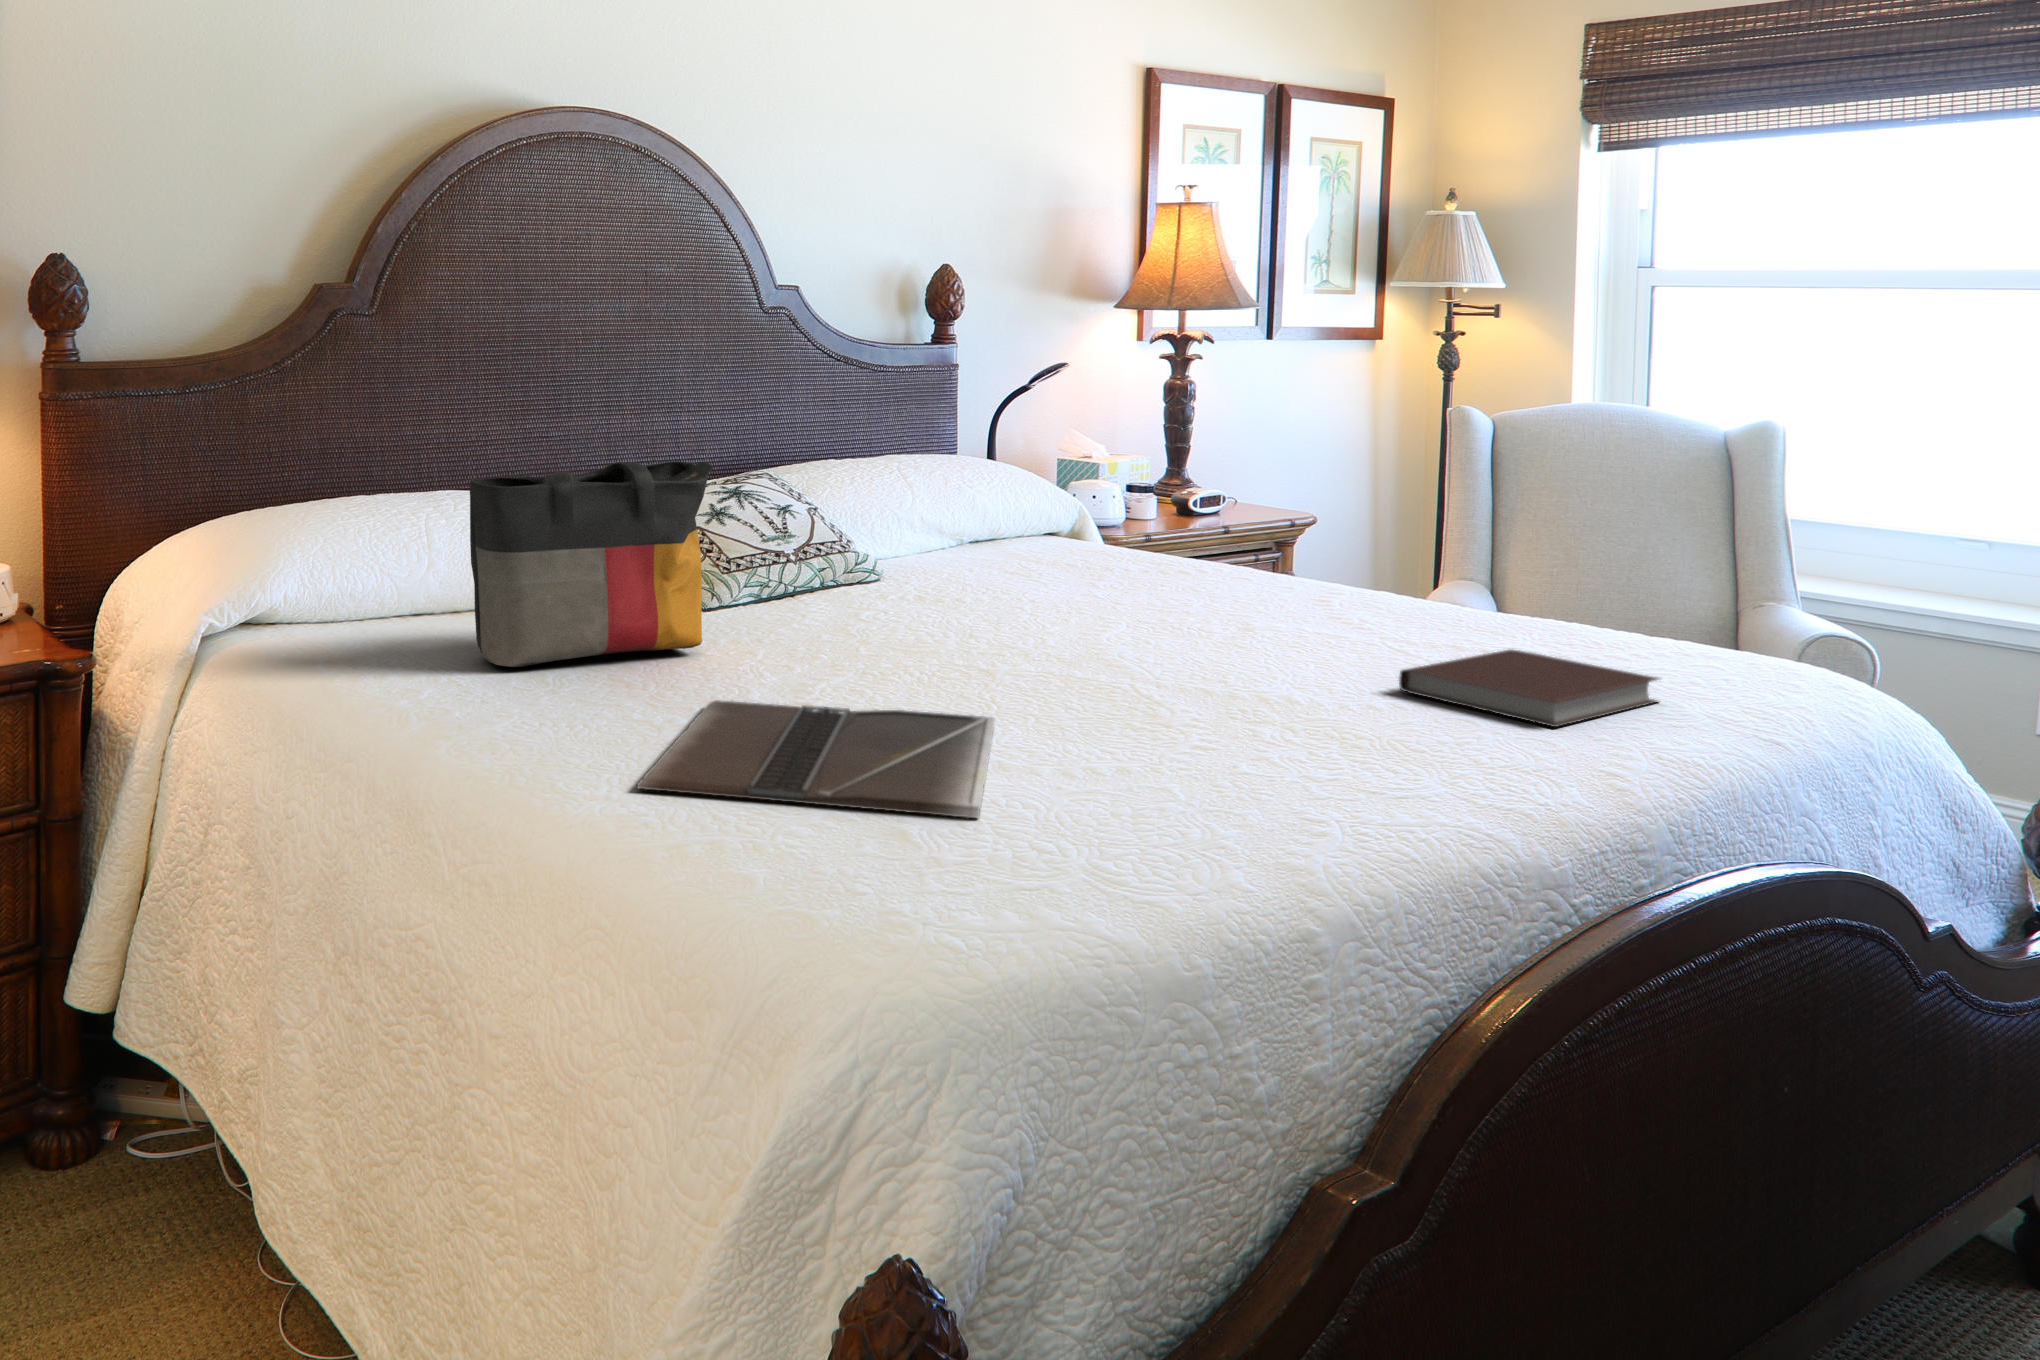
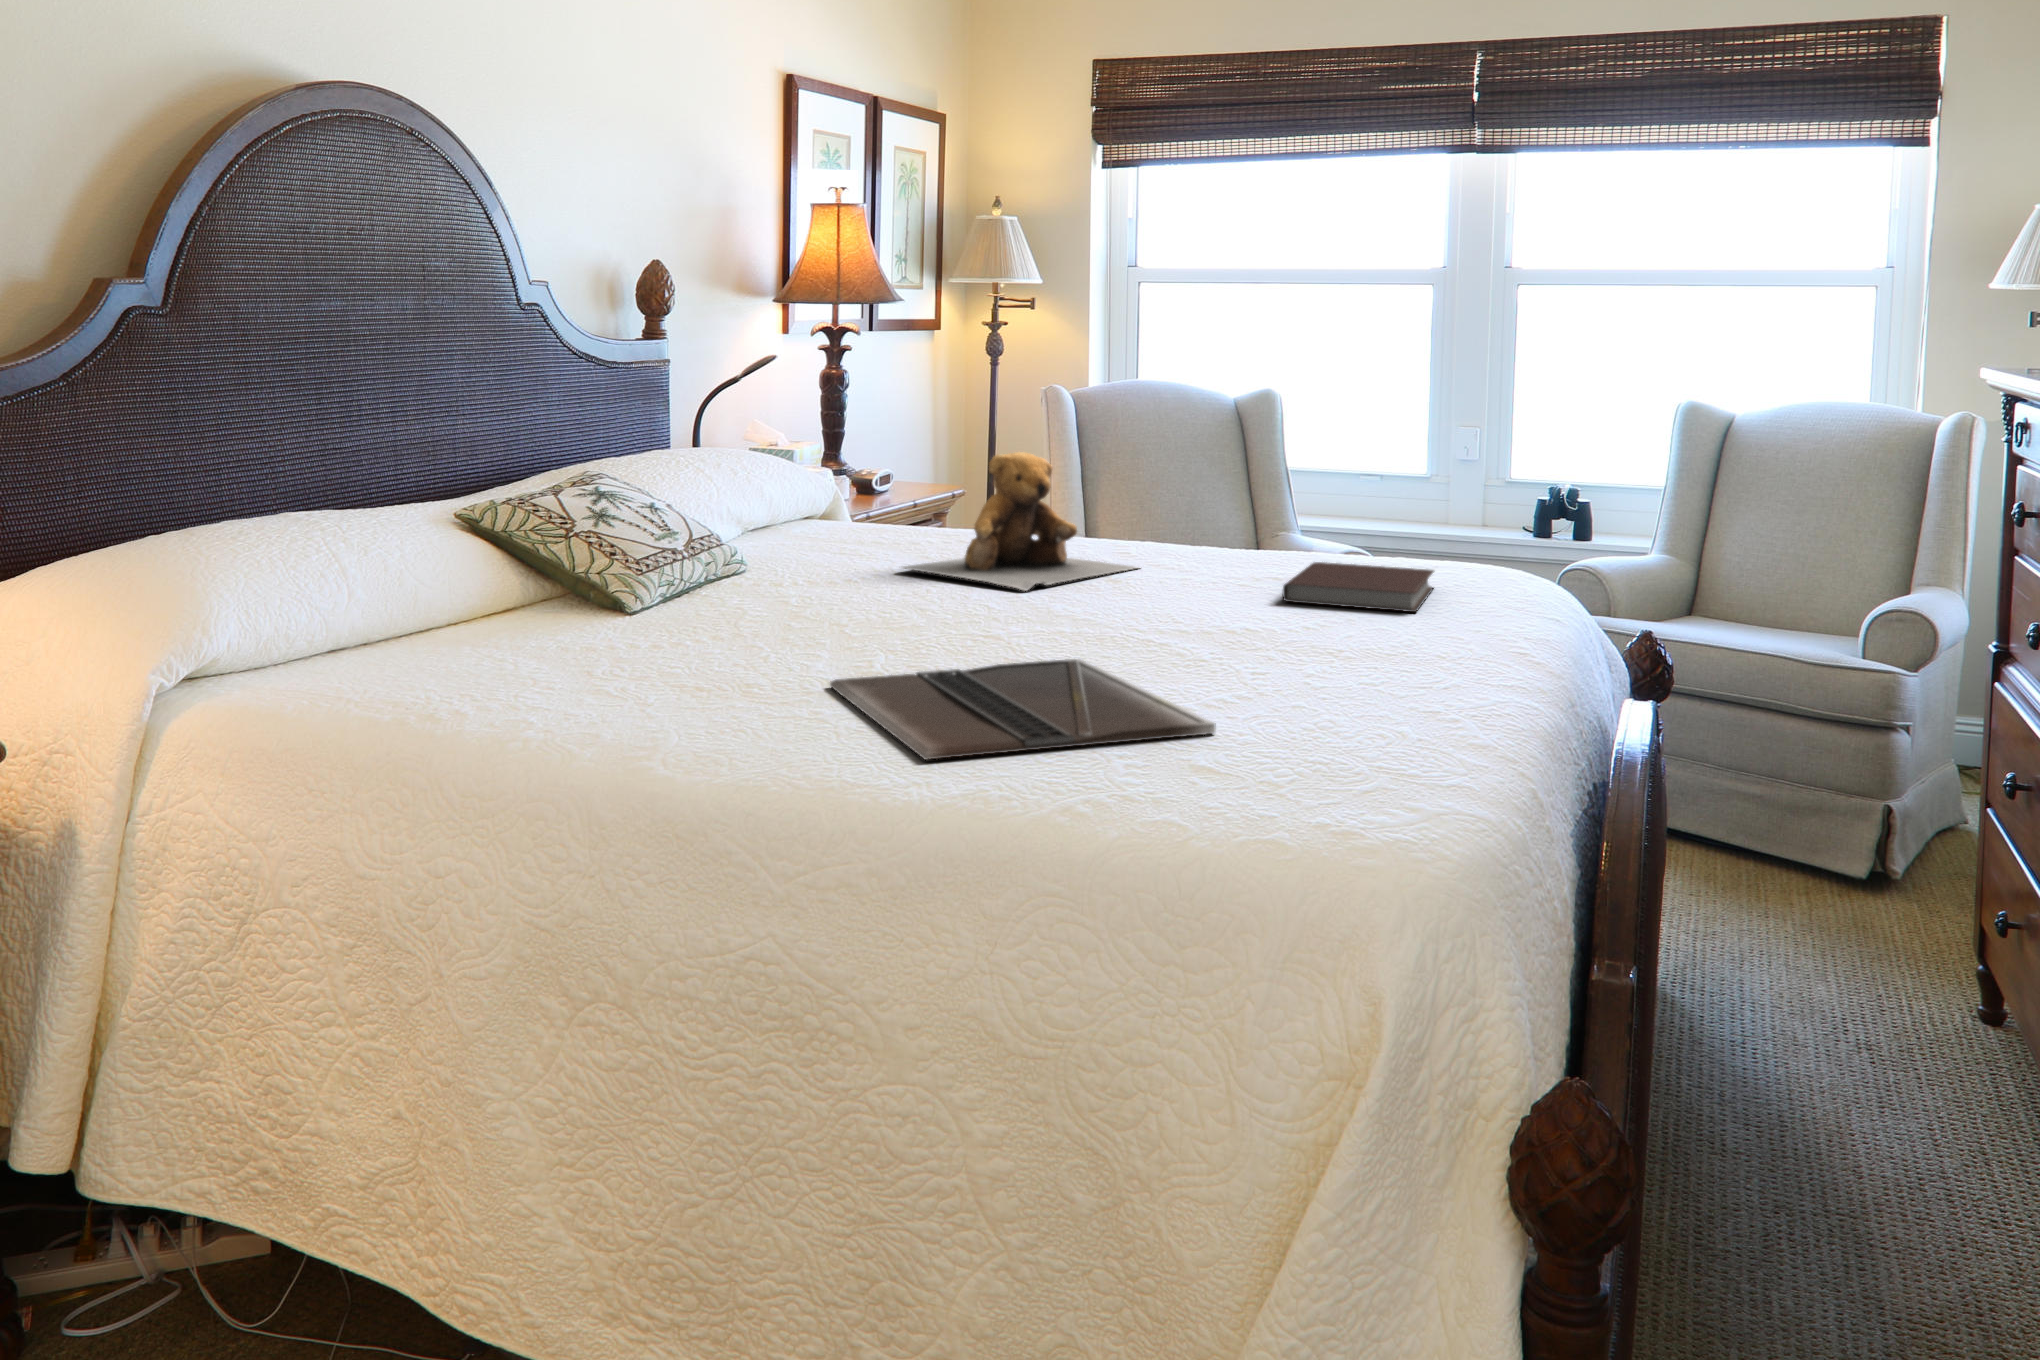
tote bag: present [469,461,714,667] -> none [502,454,724,680]
teddy bear: none [1025,484,1314,640] -> present [903,452,1136,591]

